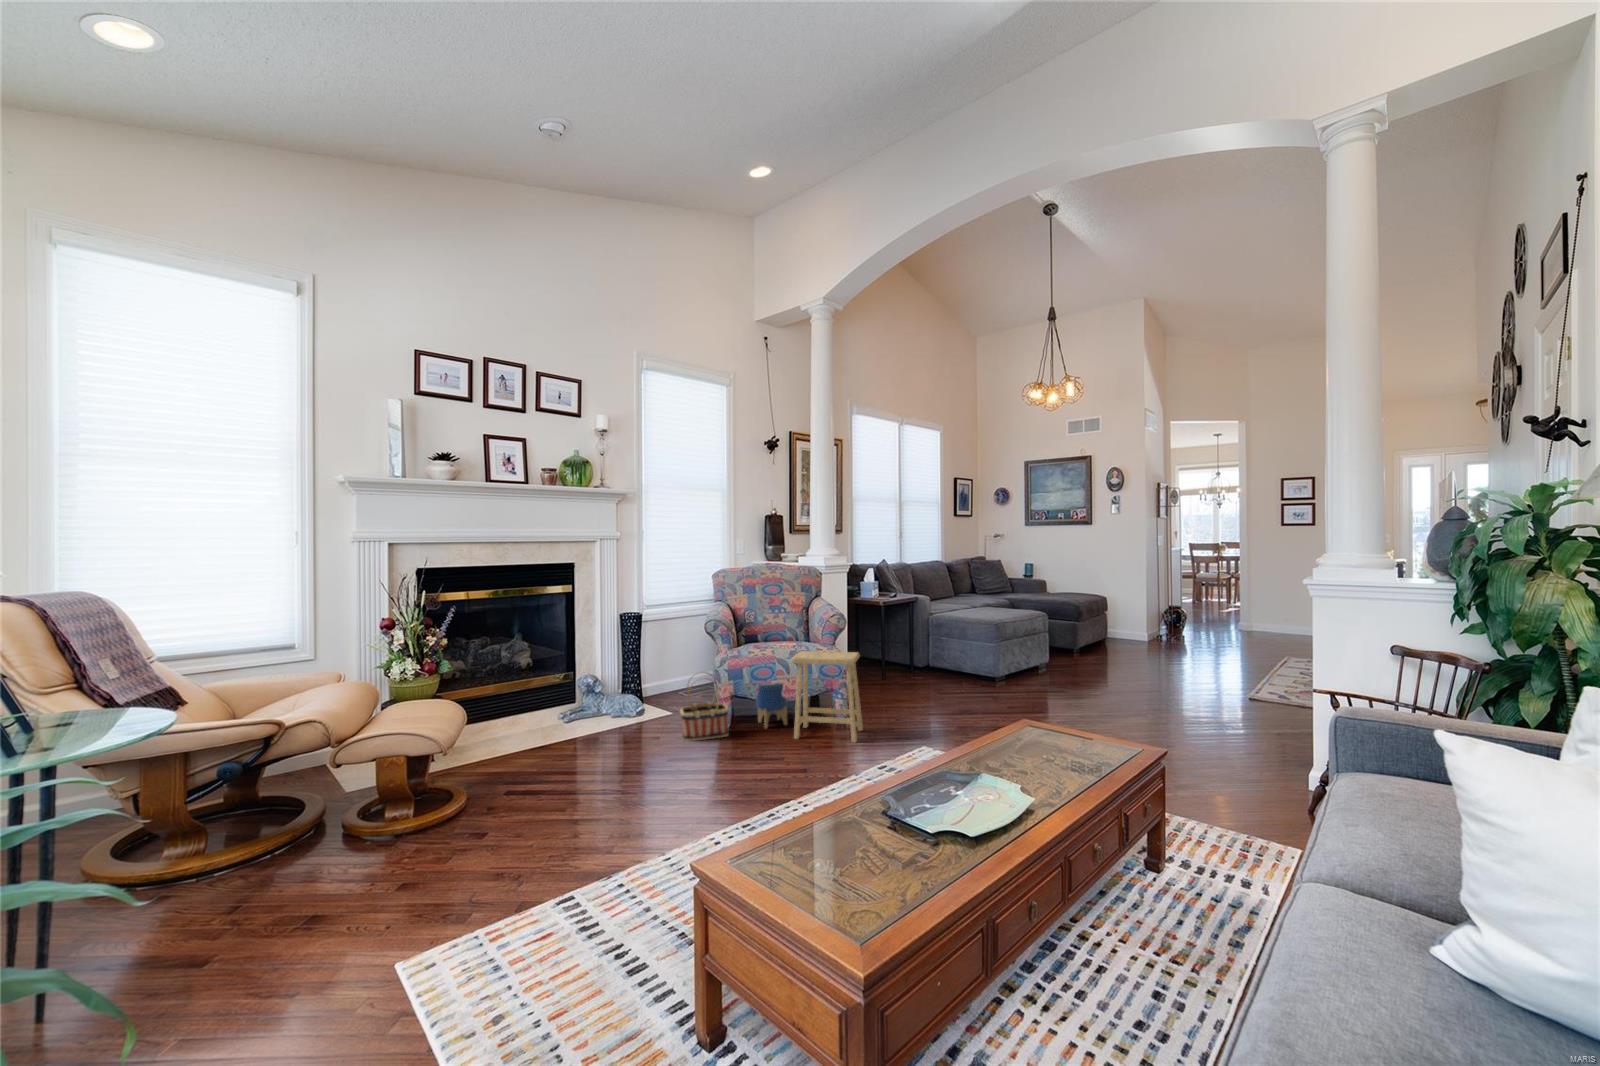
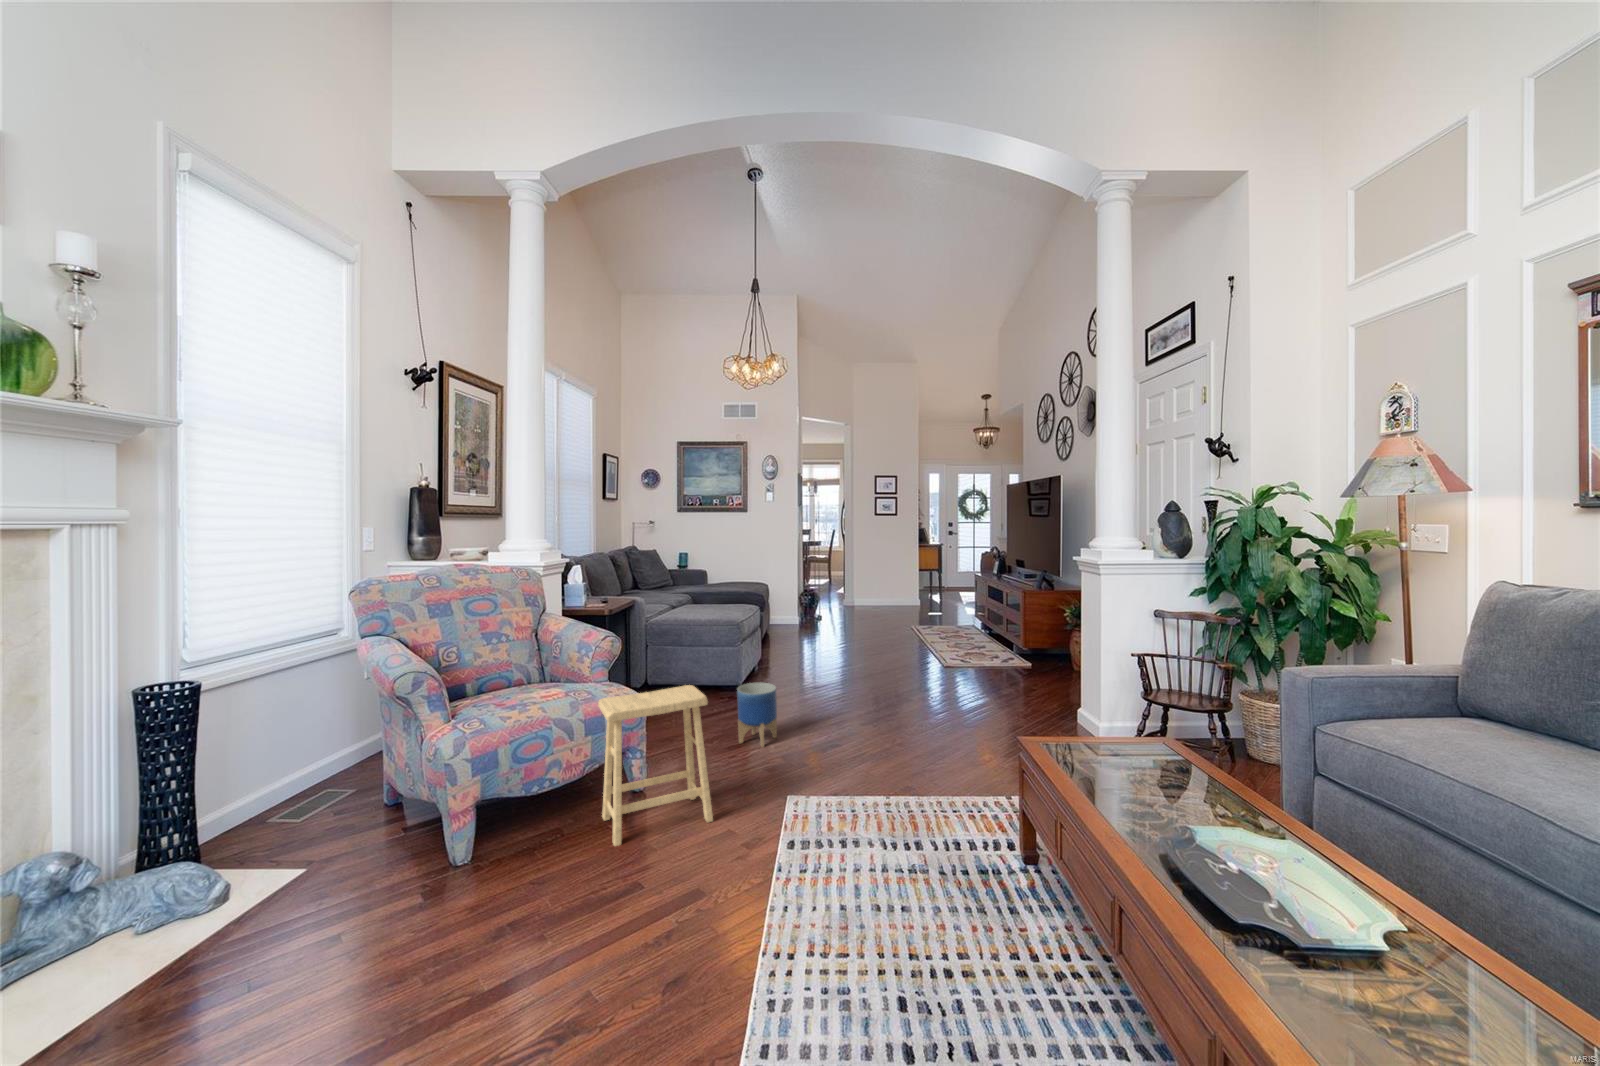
basket: present [680,673,729,741] -> none [382,774,492,927]
planter: present [756,683,788,728] -> present [737,683,777,747]

